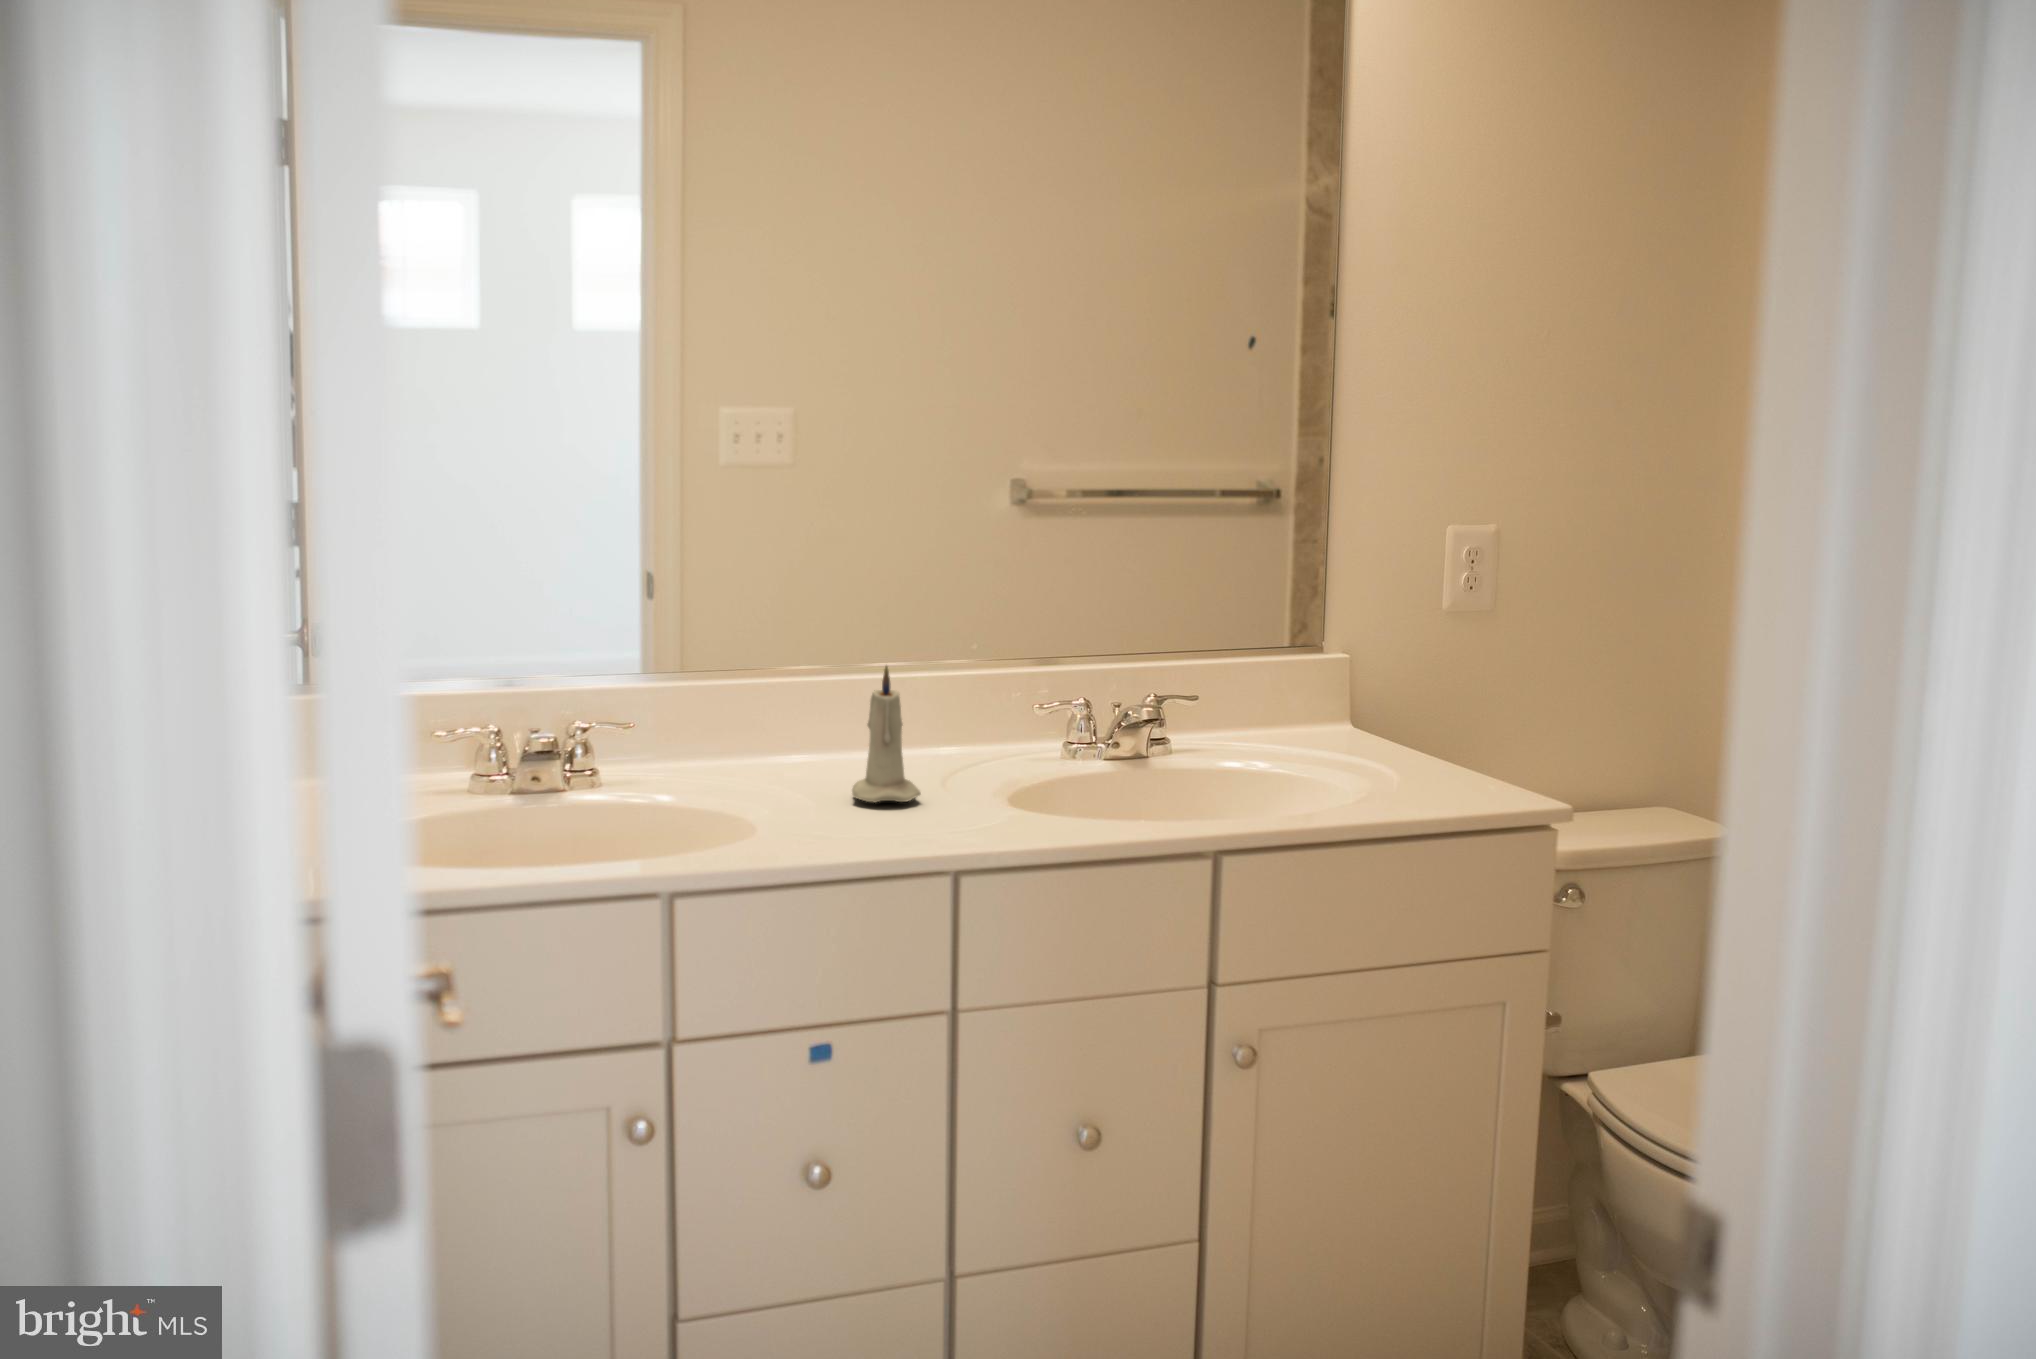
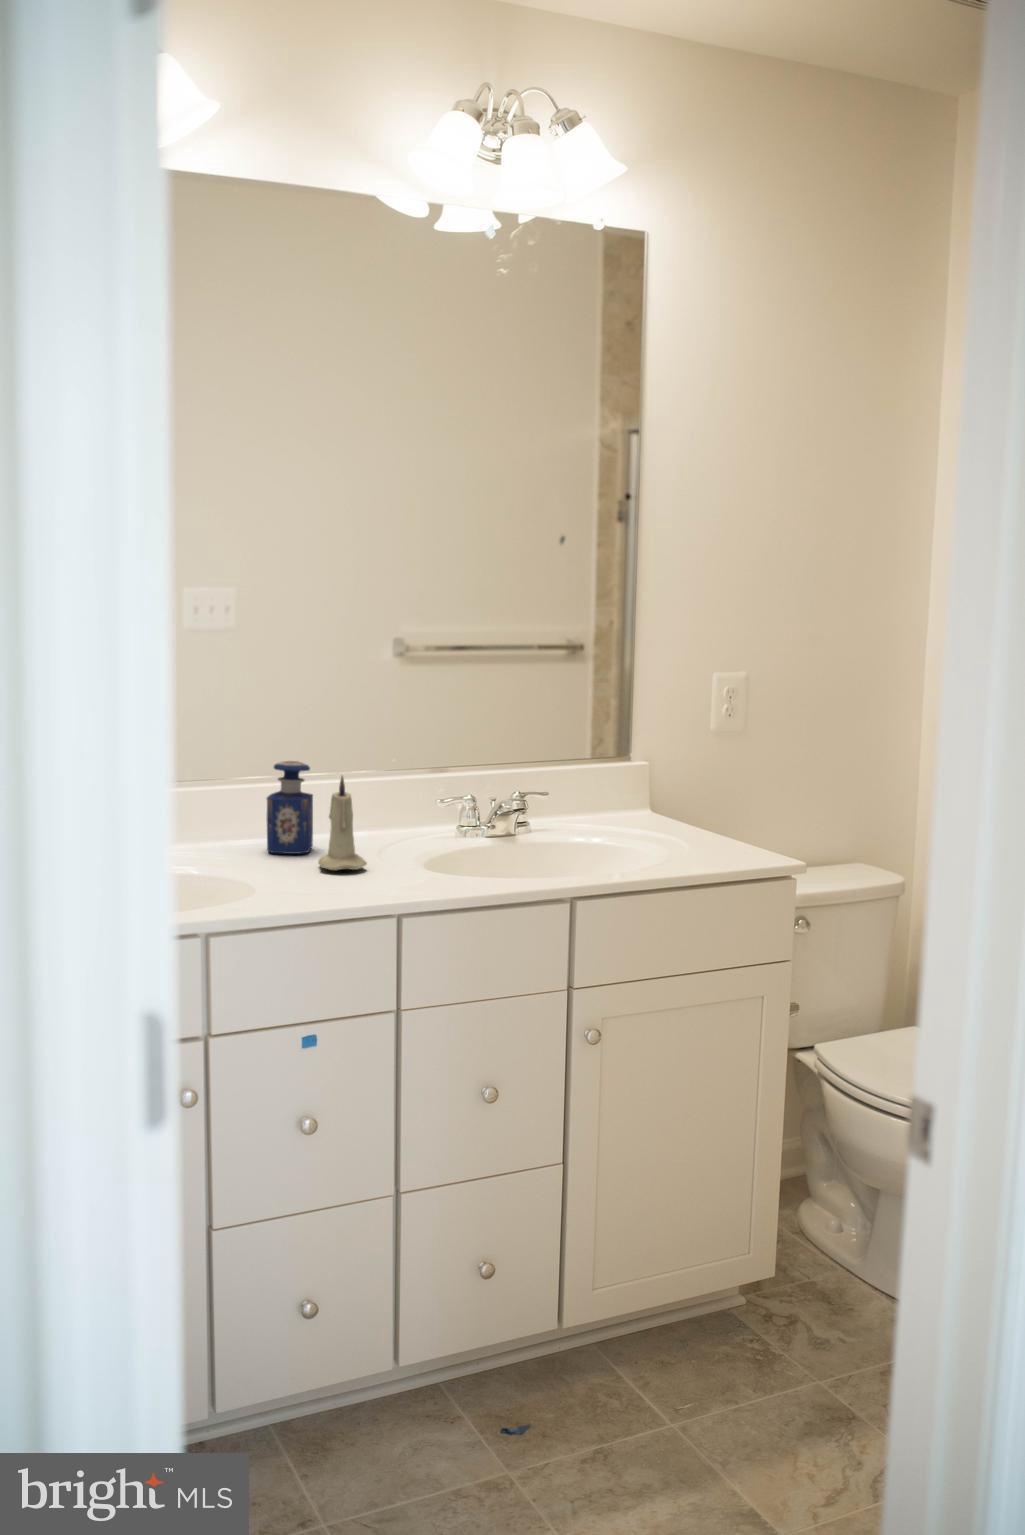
perfume bottle: none [785,645,853,777] -> present [267,761,313,854]

